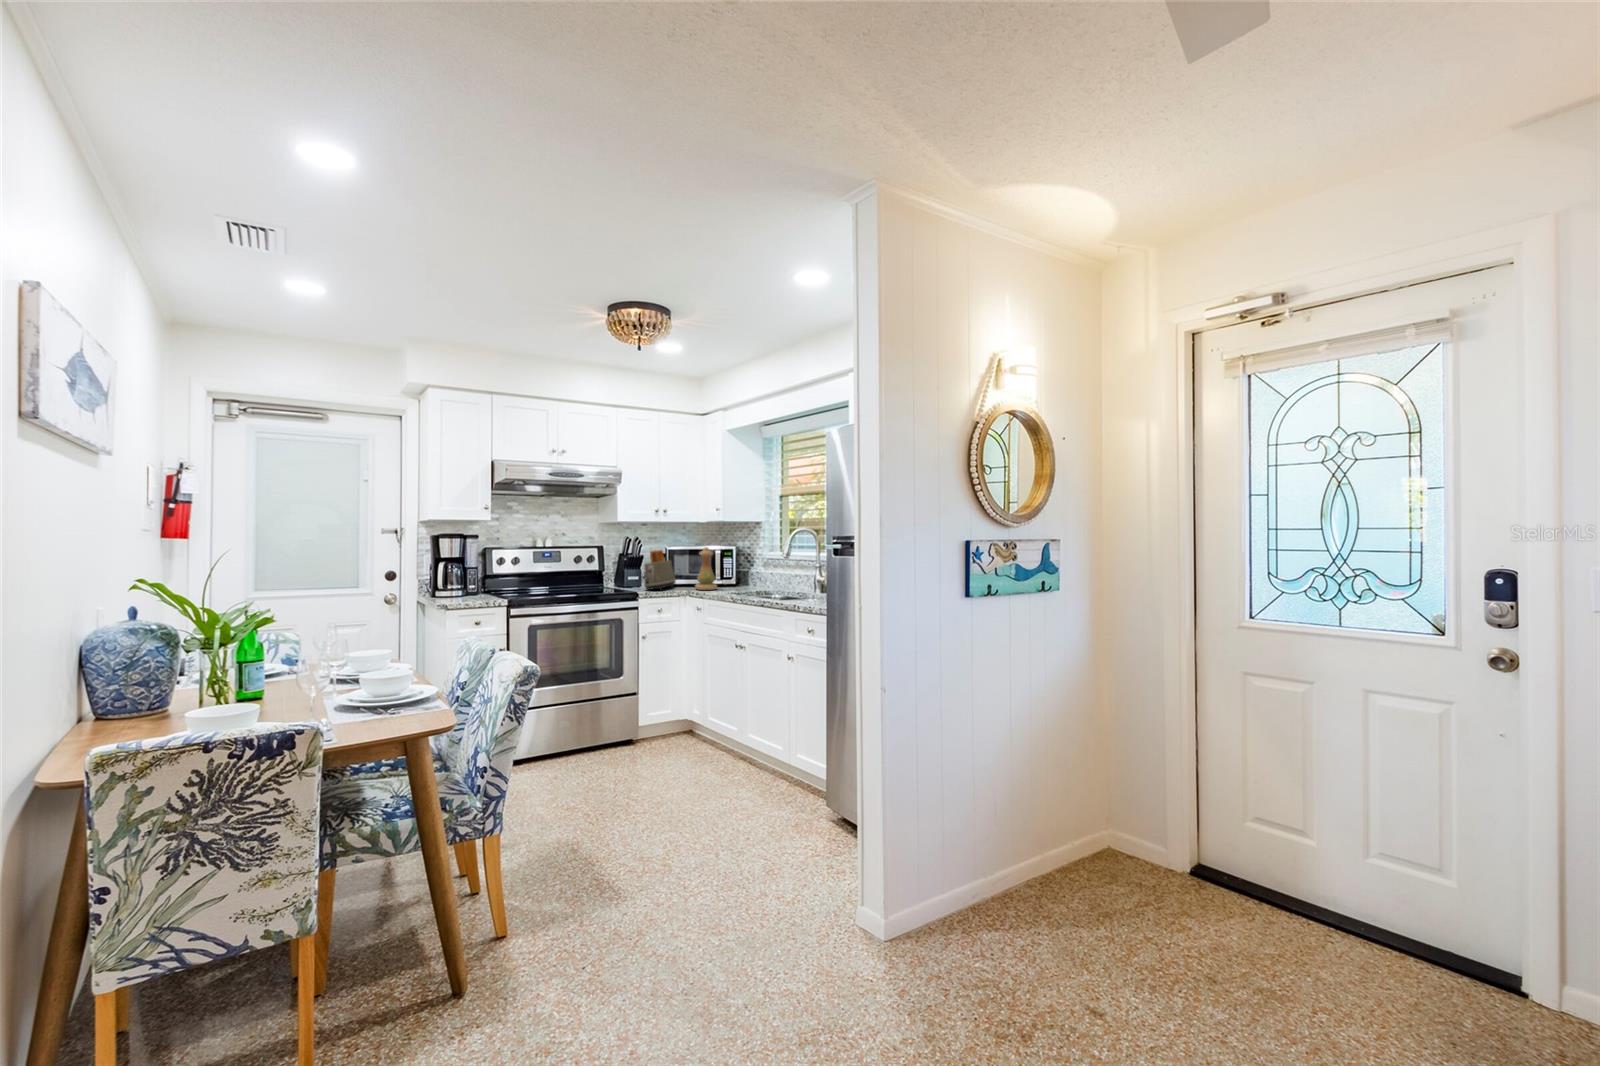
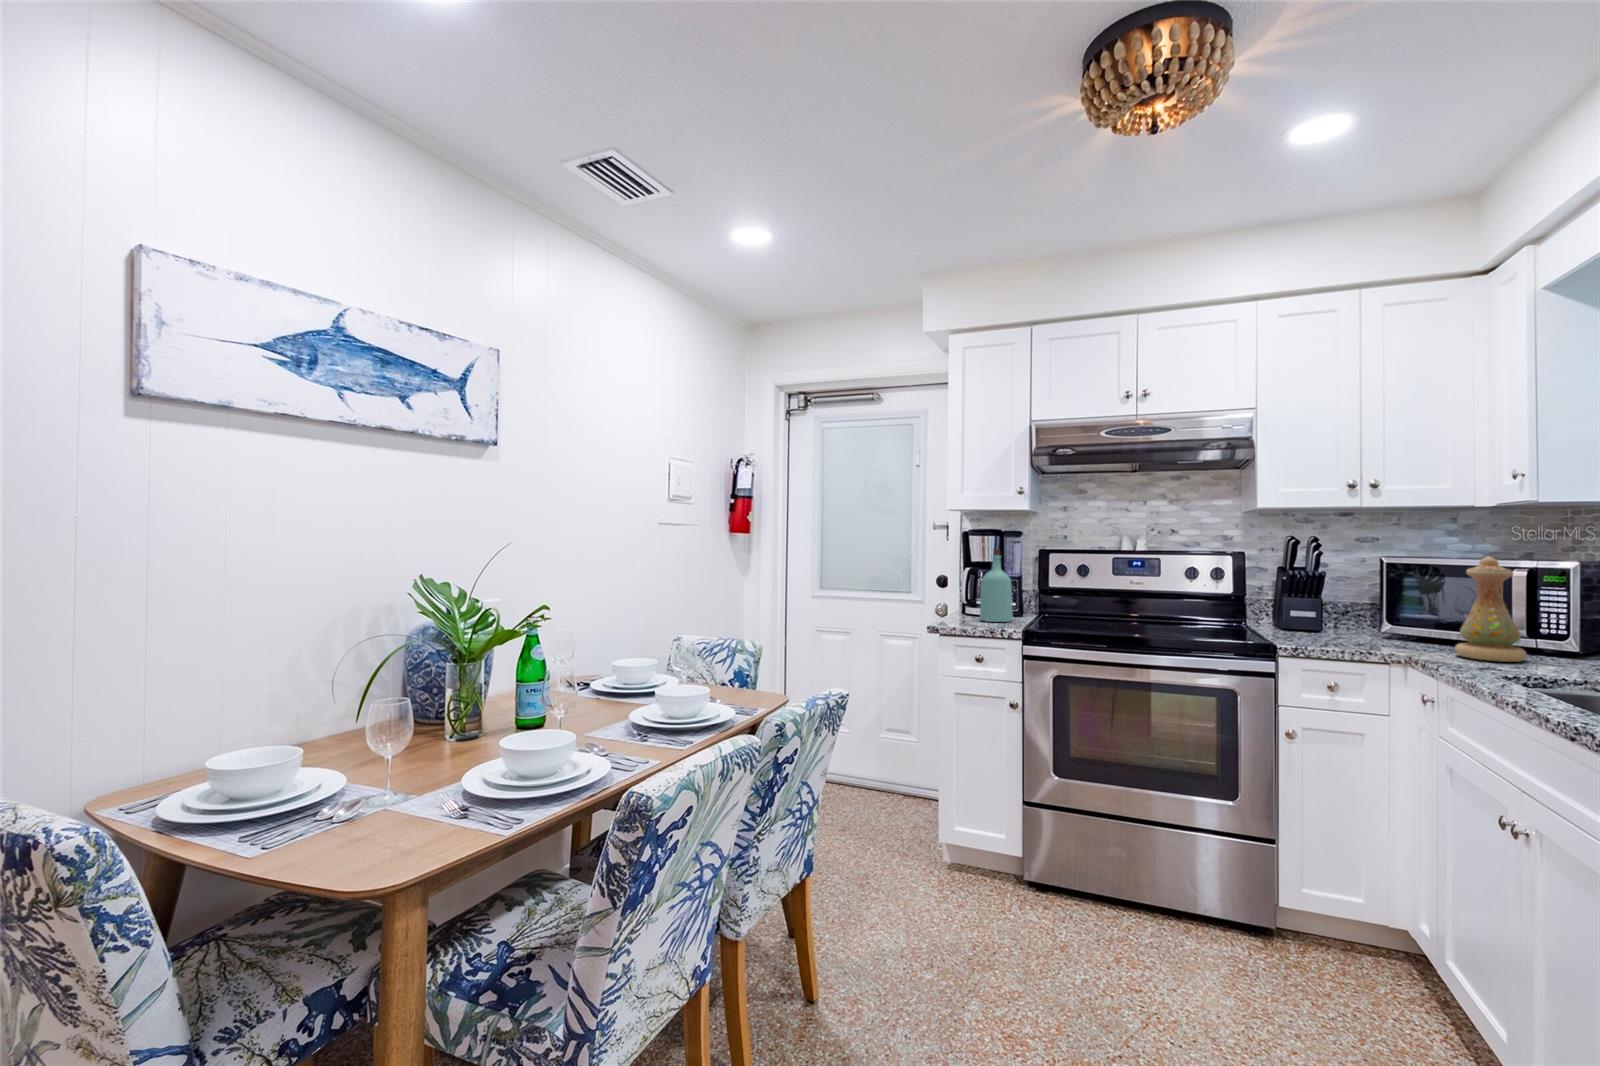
bottle: none [454,549,478,599] -> present [980,549,1013,622]
toaster: present [644,550,676,590] -> none [1314,561,1405,646]

